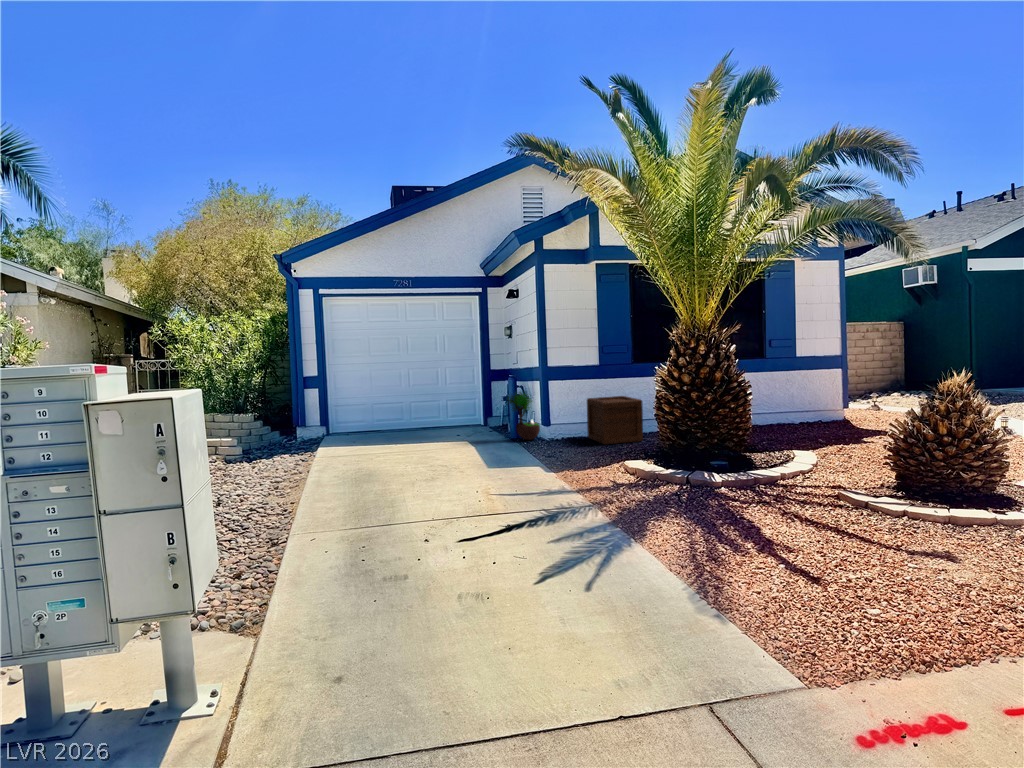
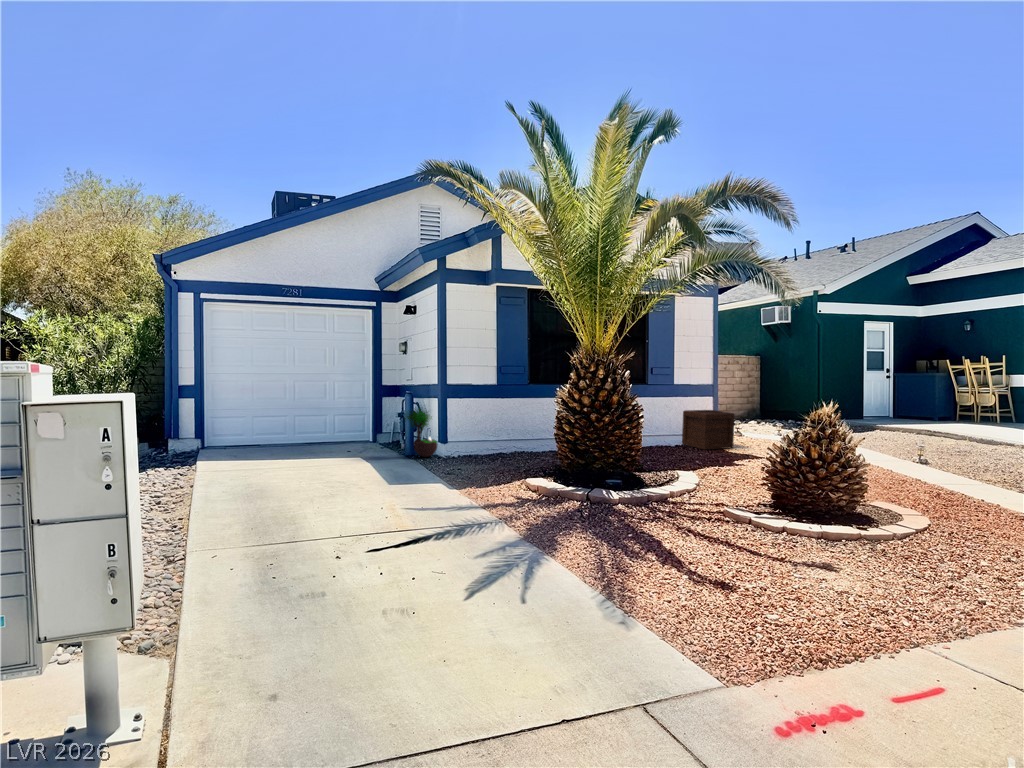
wooden crate: present [587,396,643,445] -> present [682,410,734,450]

